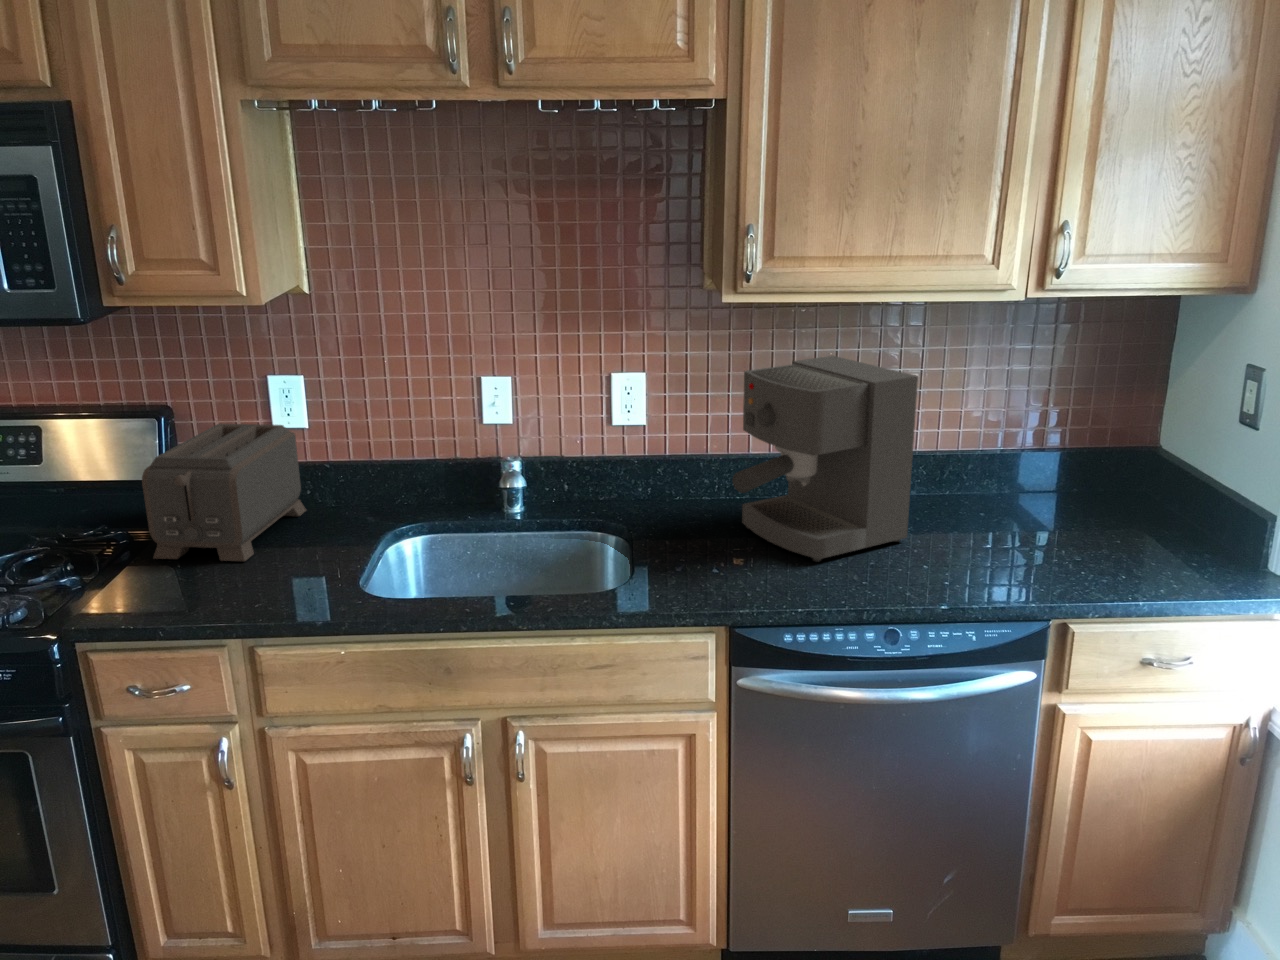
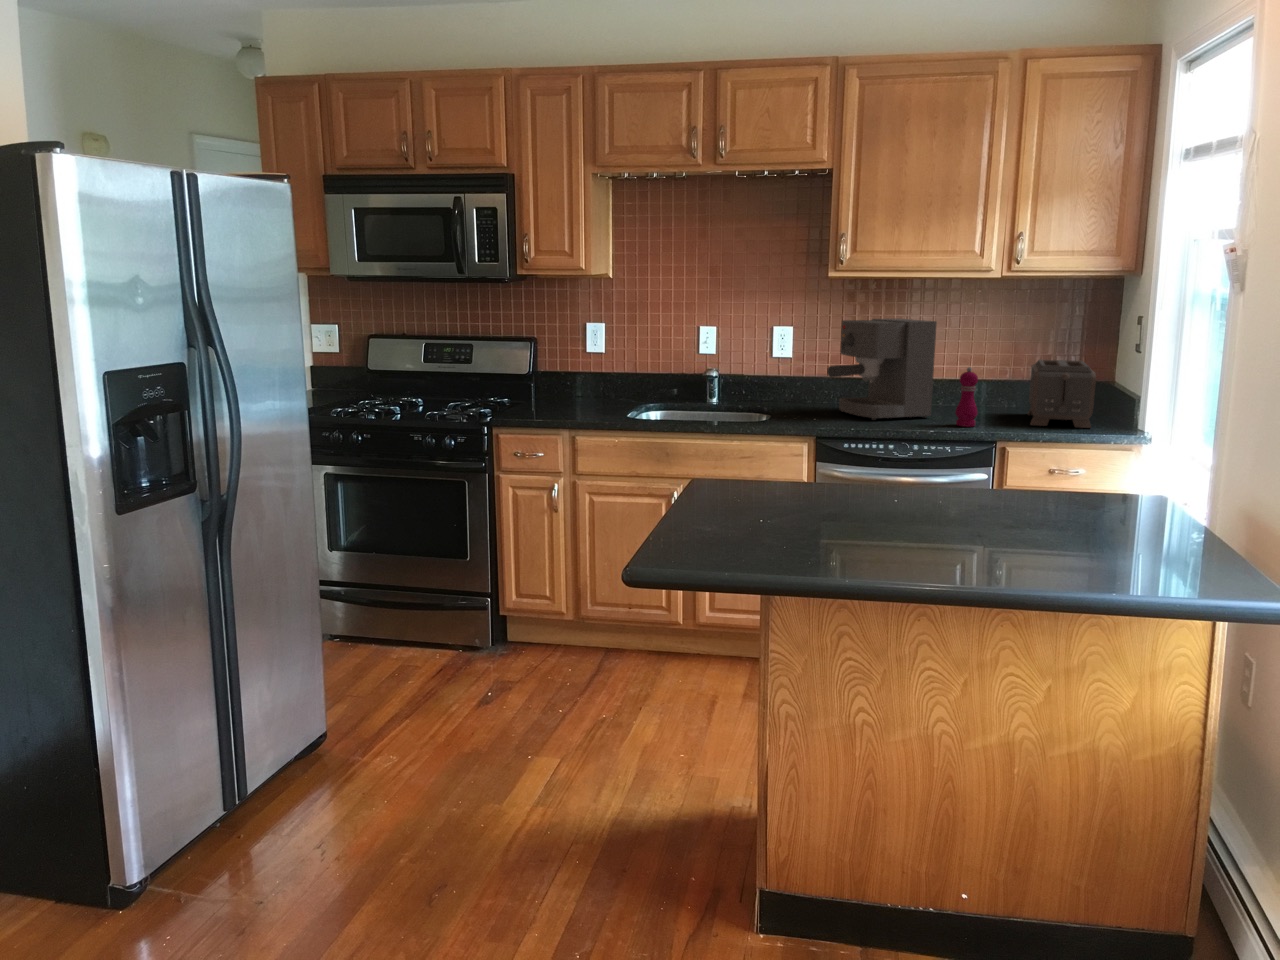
toaster: present [142,424,306,561] -> present [1028,360,1096,428]
pepper mill: none [963,469,1005,574] -> present [956,367,978,427]

